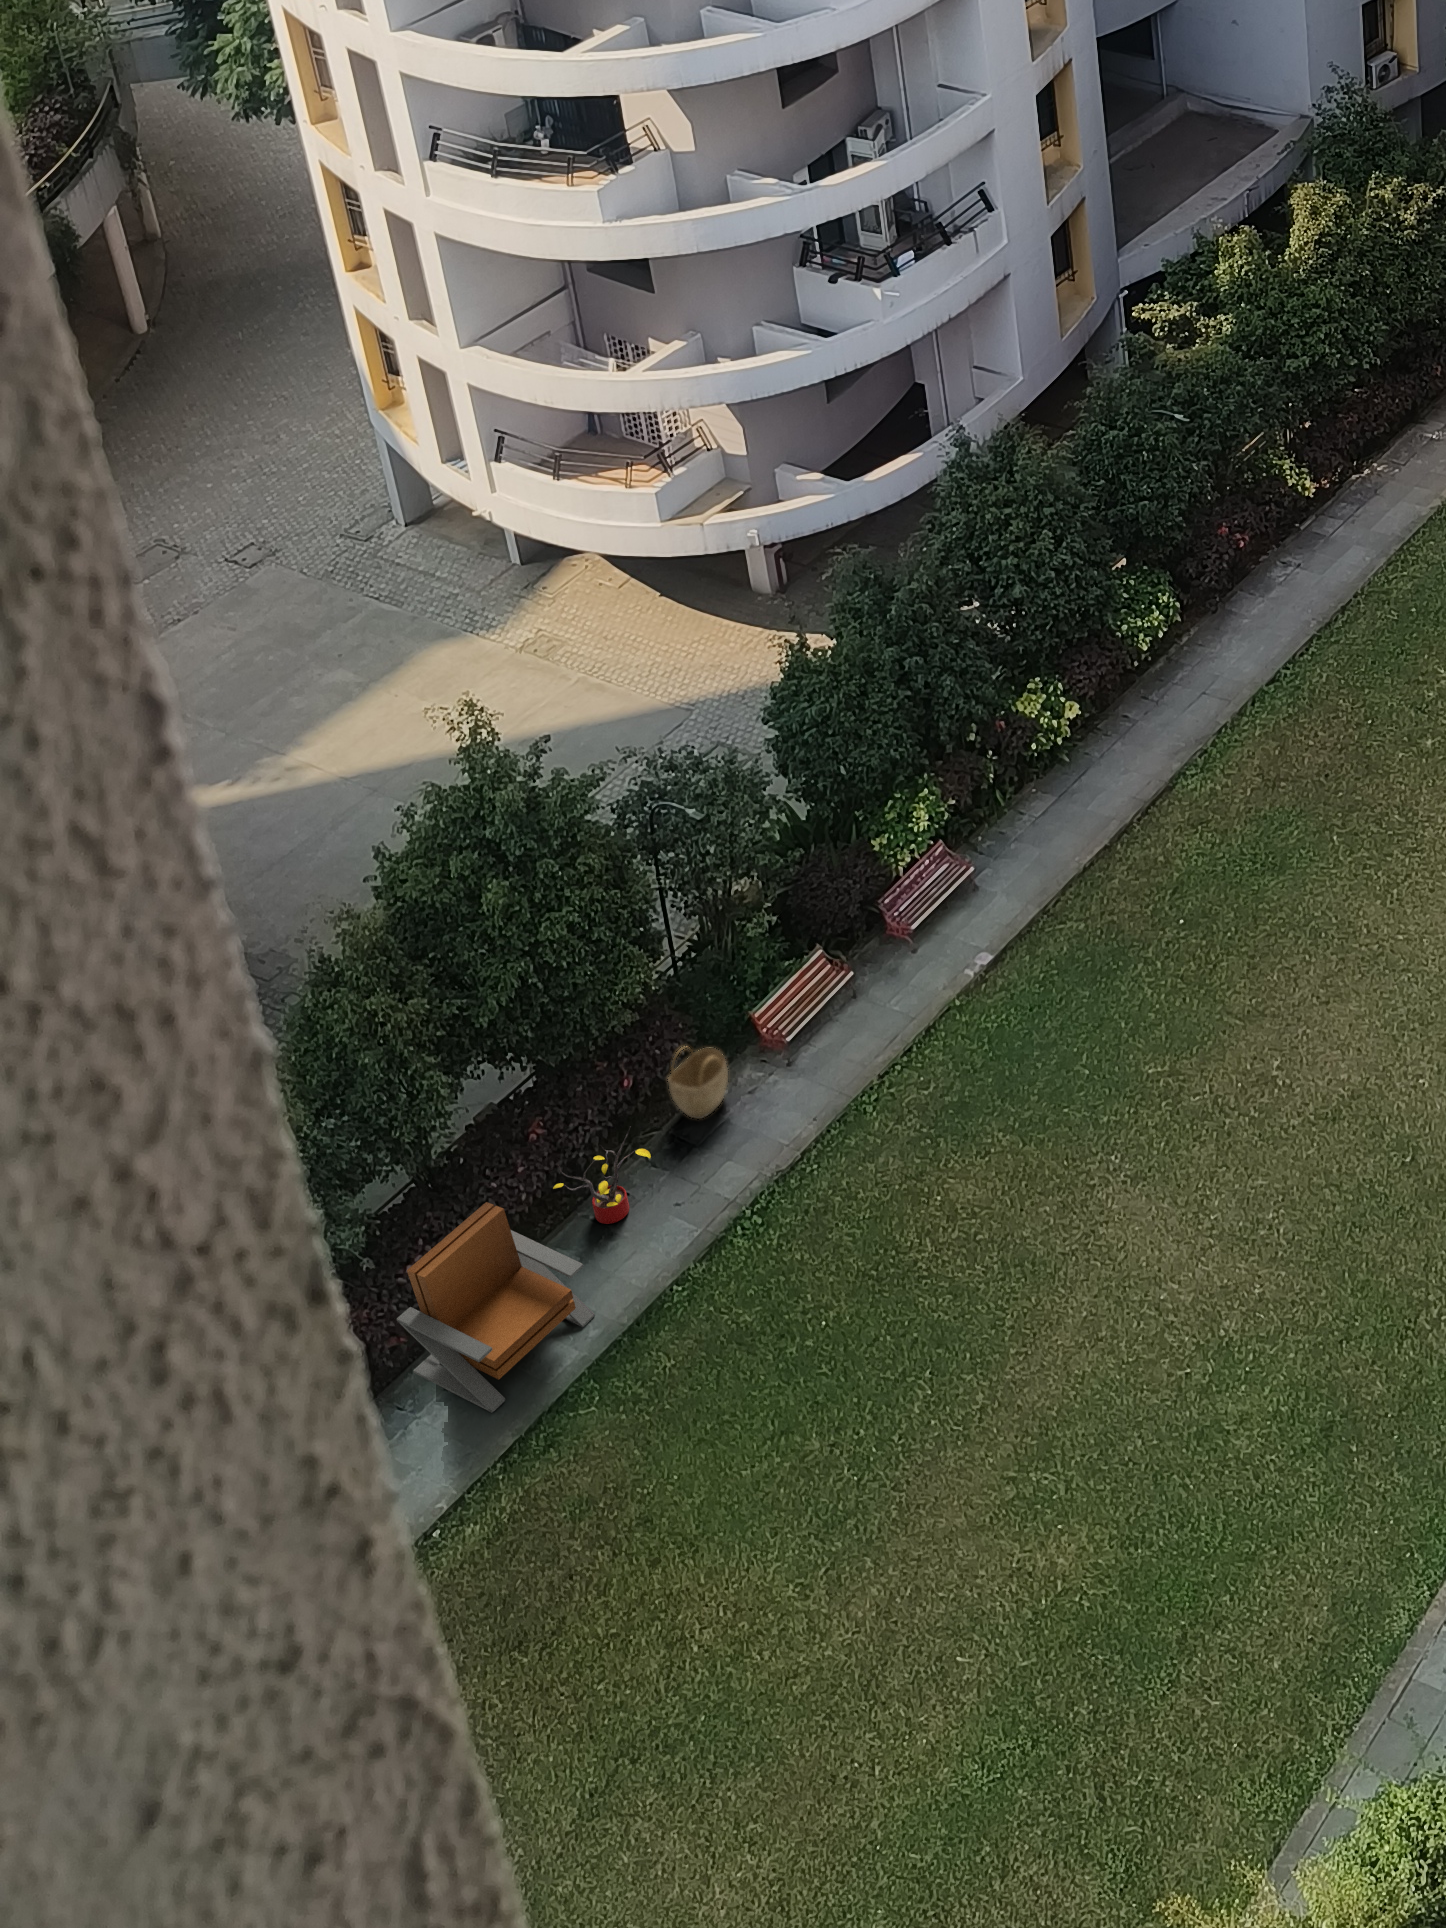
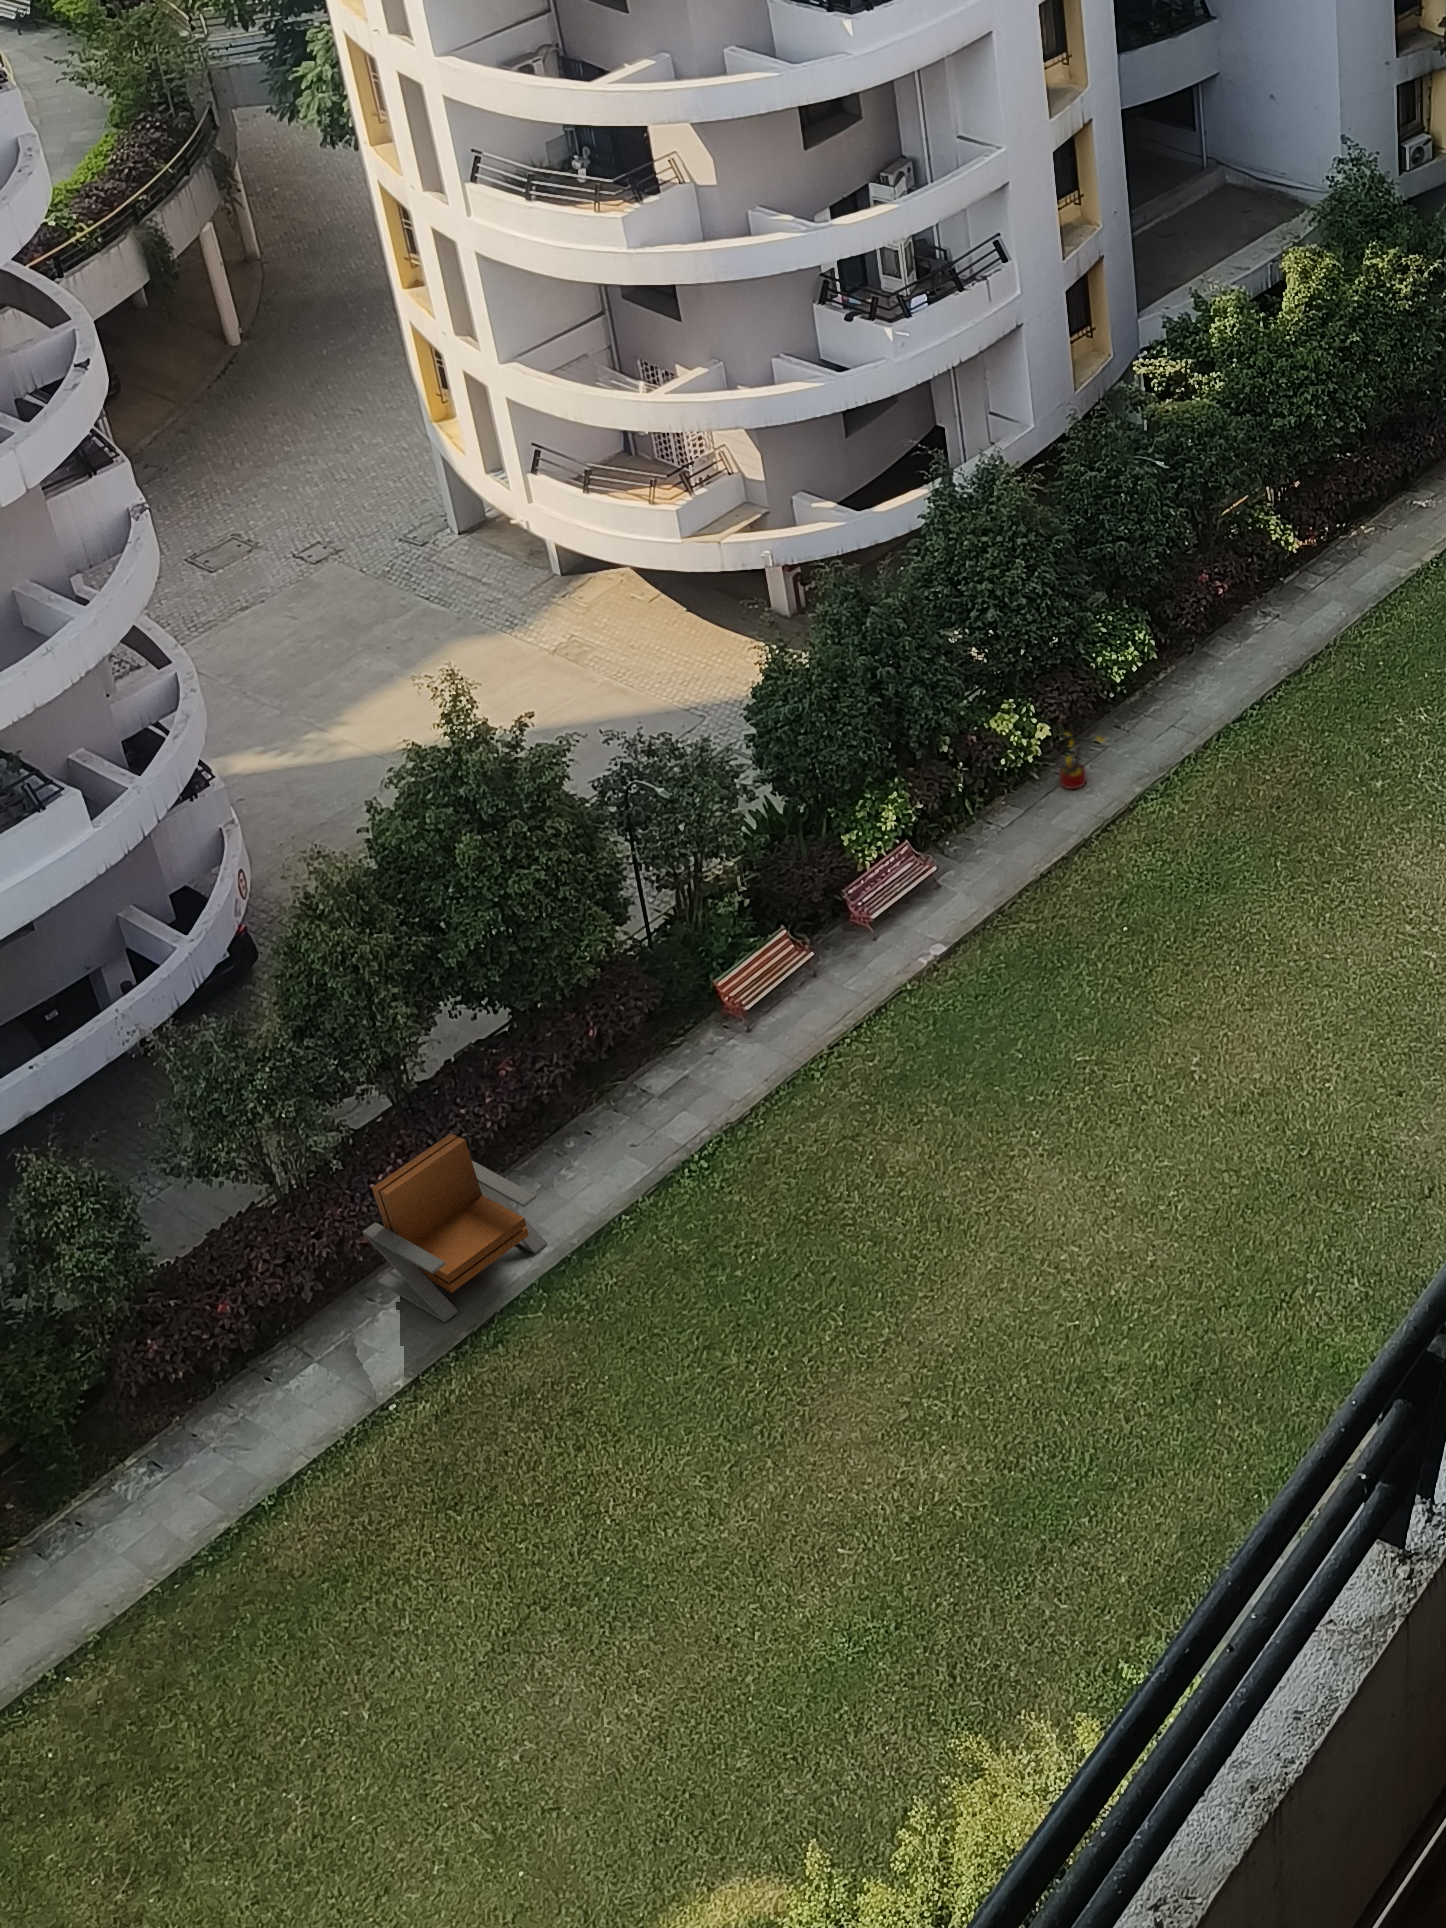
woven basket: present [668,1046,728,1119] -> none [635,1011,692,1079]
decorative plant: present [553,1127,651,1224] -> present [1053,737,1105,789]

